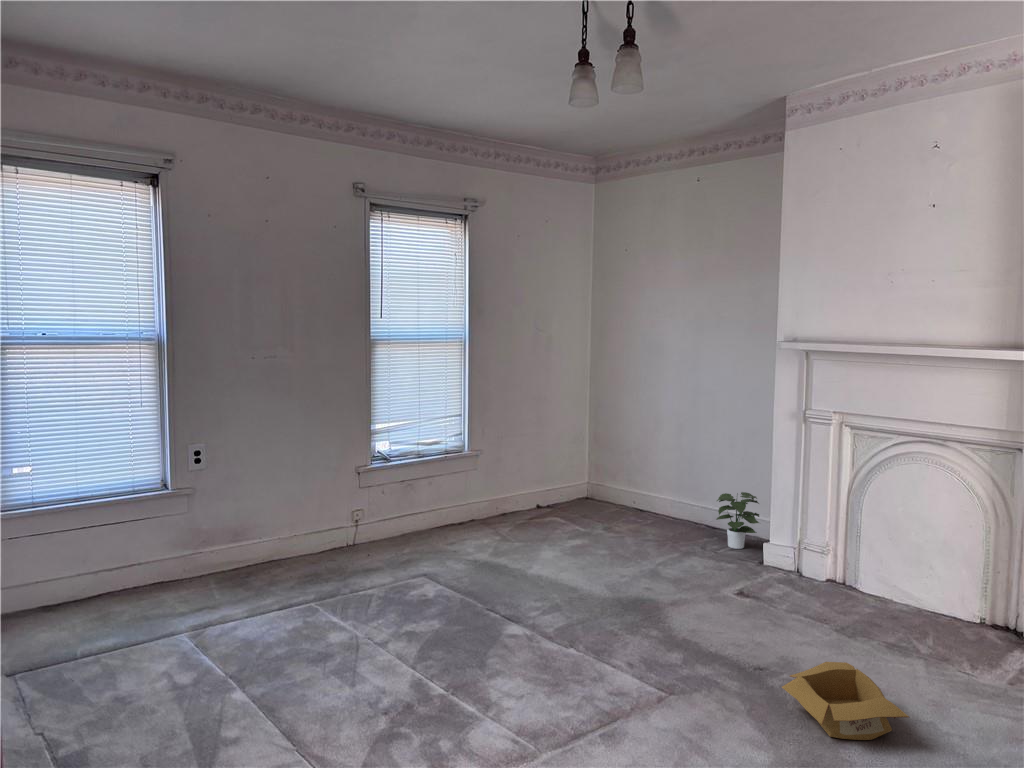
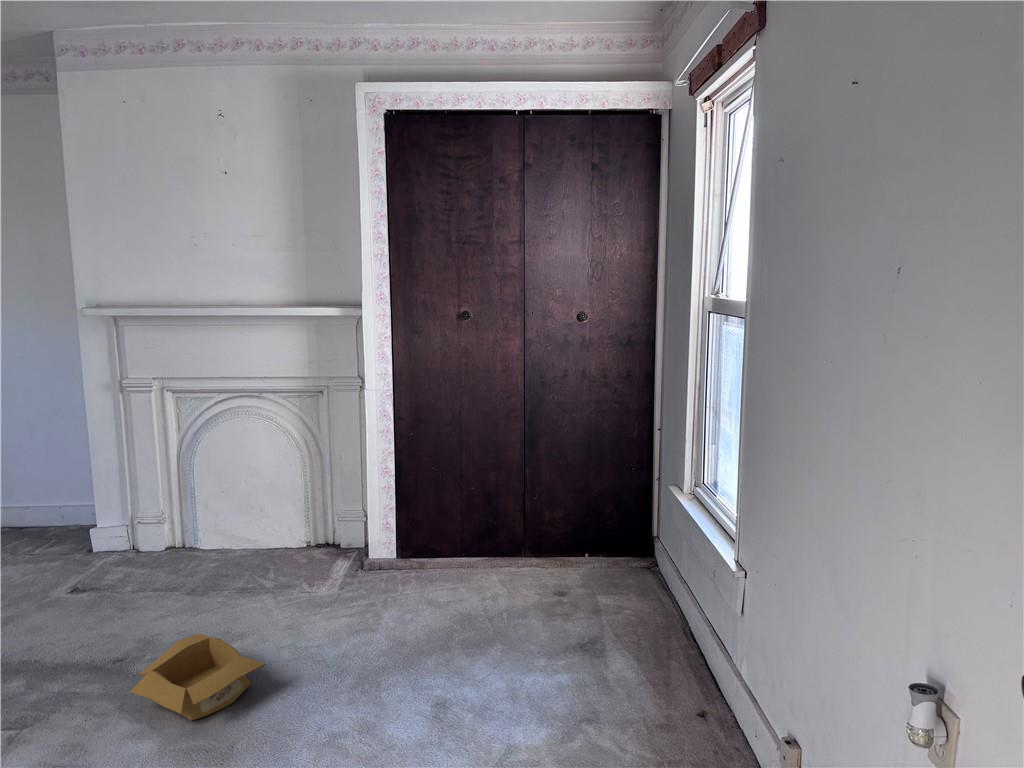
potted plant: present [716,492,759,549] -> none [22,479,84,545]

